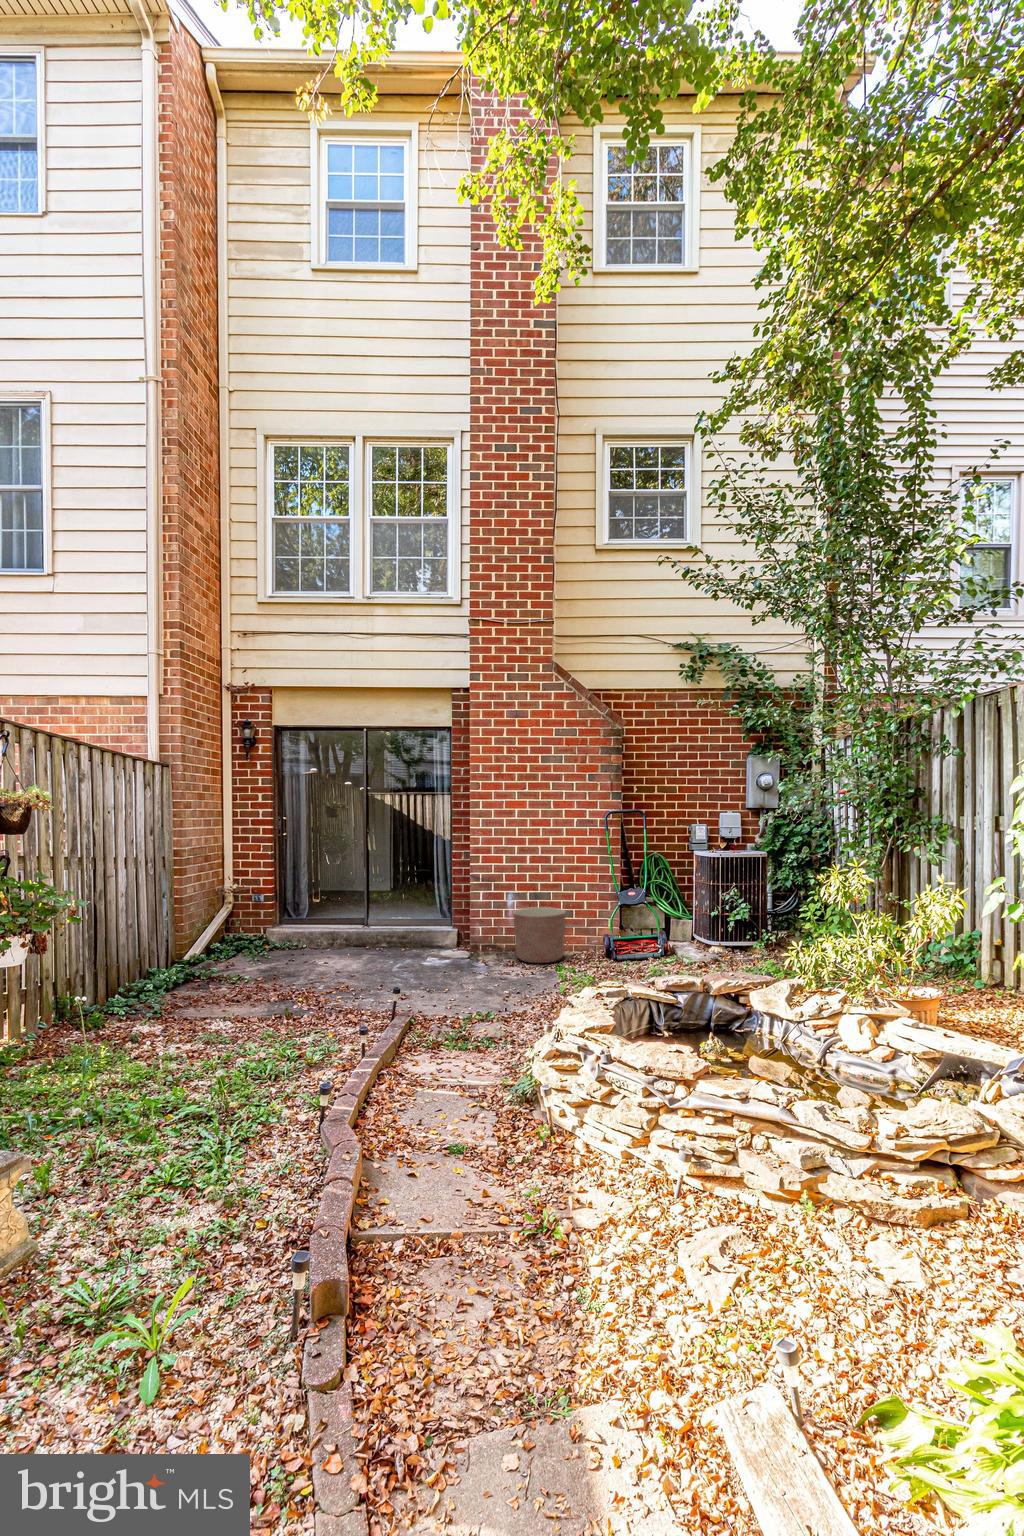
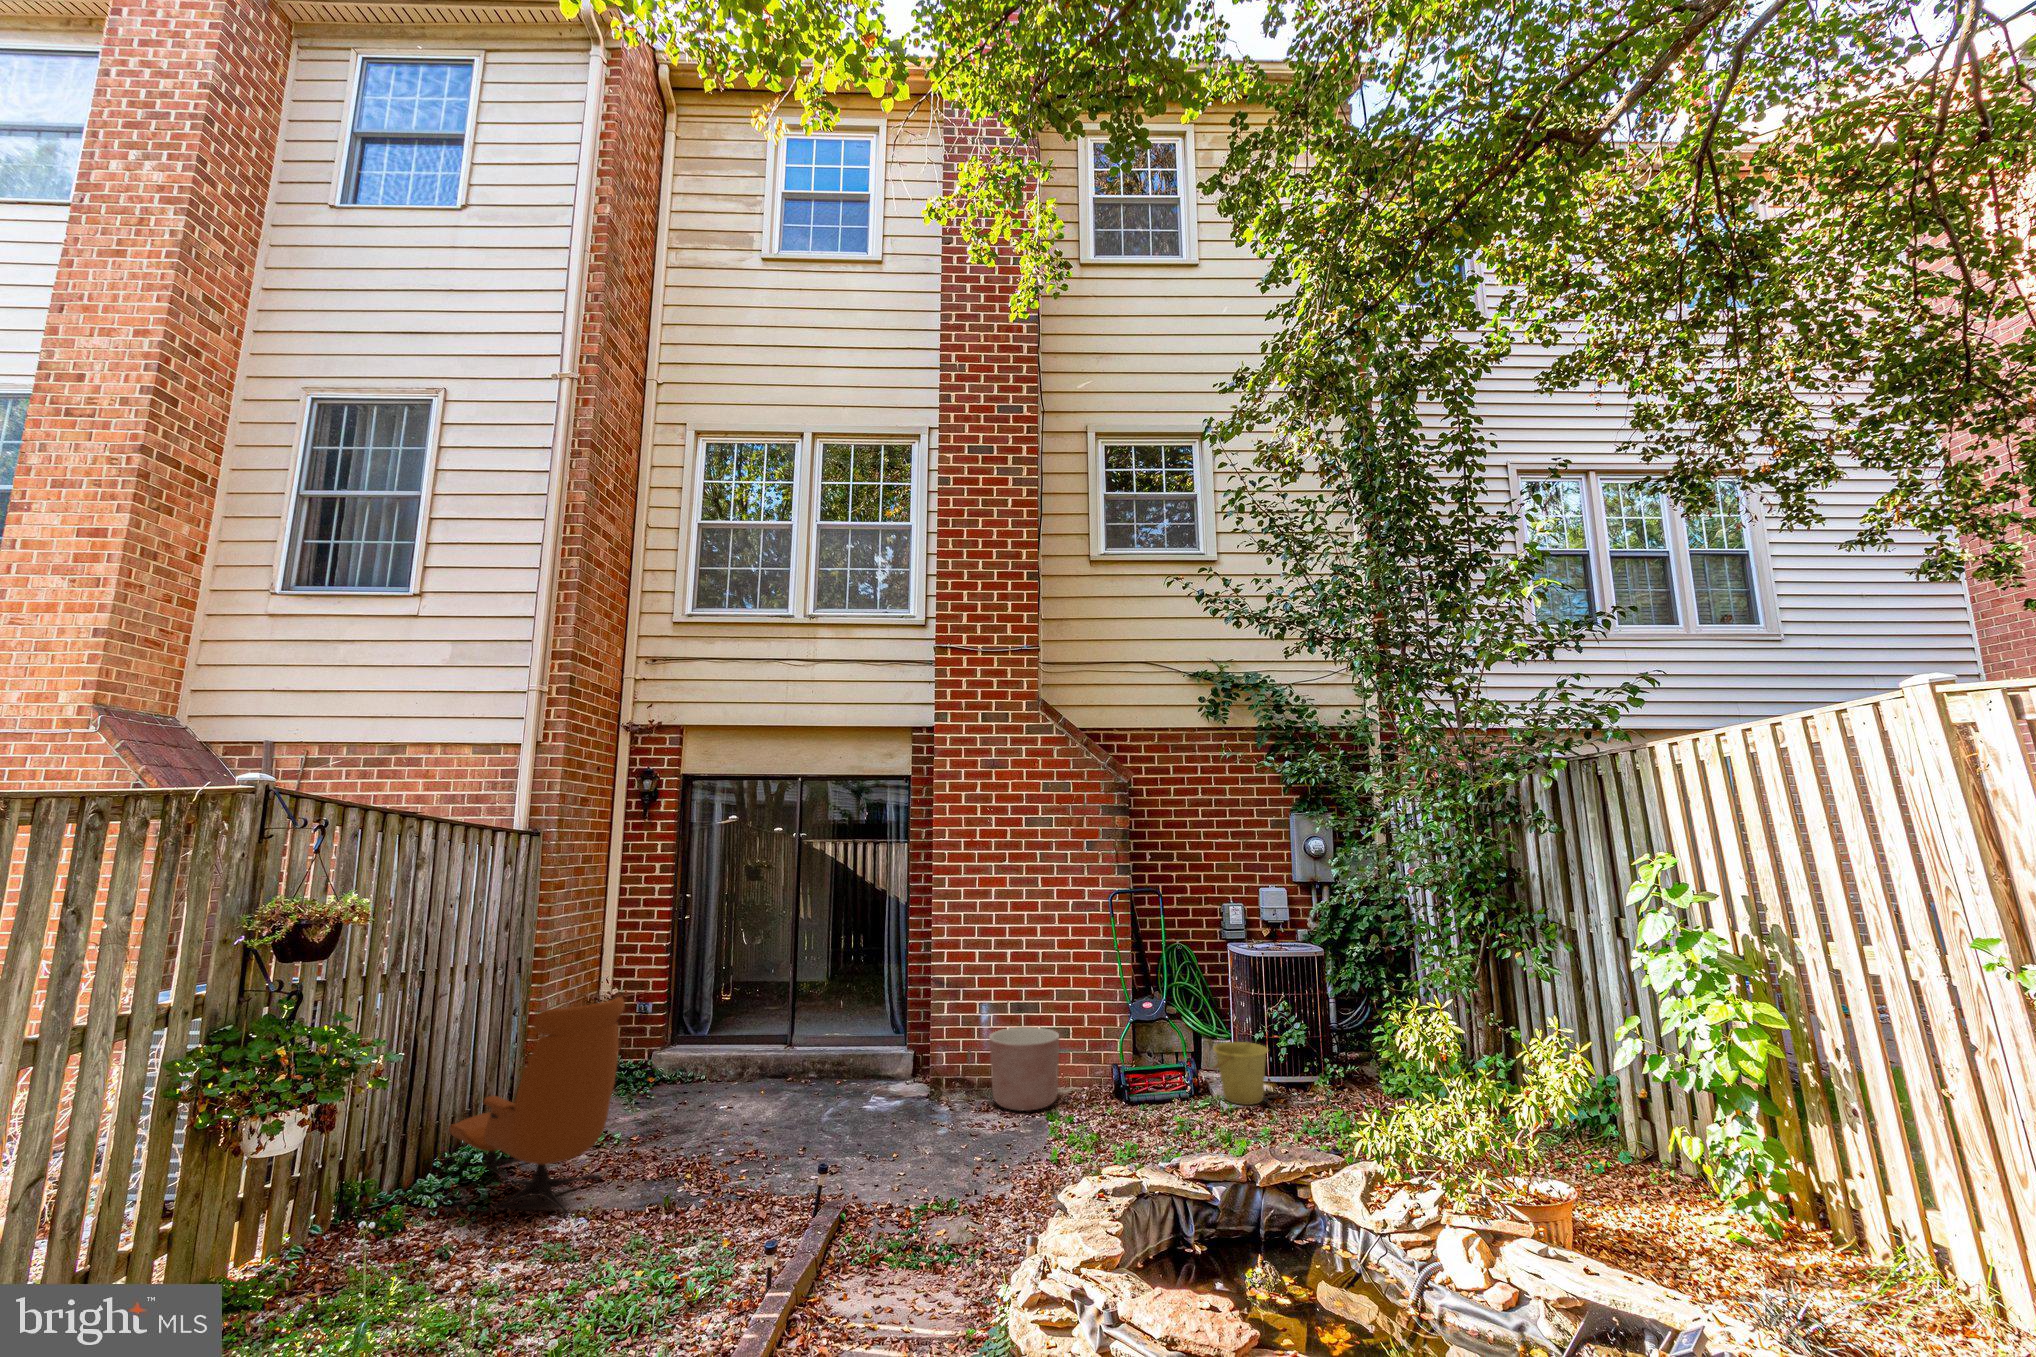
lounge chair: none [128,869,249,1019] -> present [449,997,625,1222]
bucket: none [680,918,723,961] -> present [1213,1042,1268,1105]

